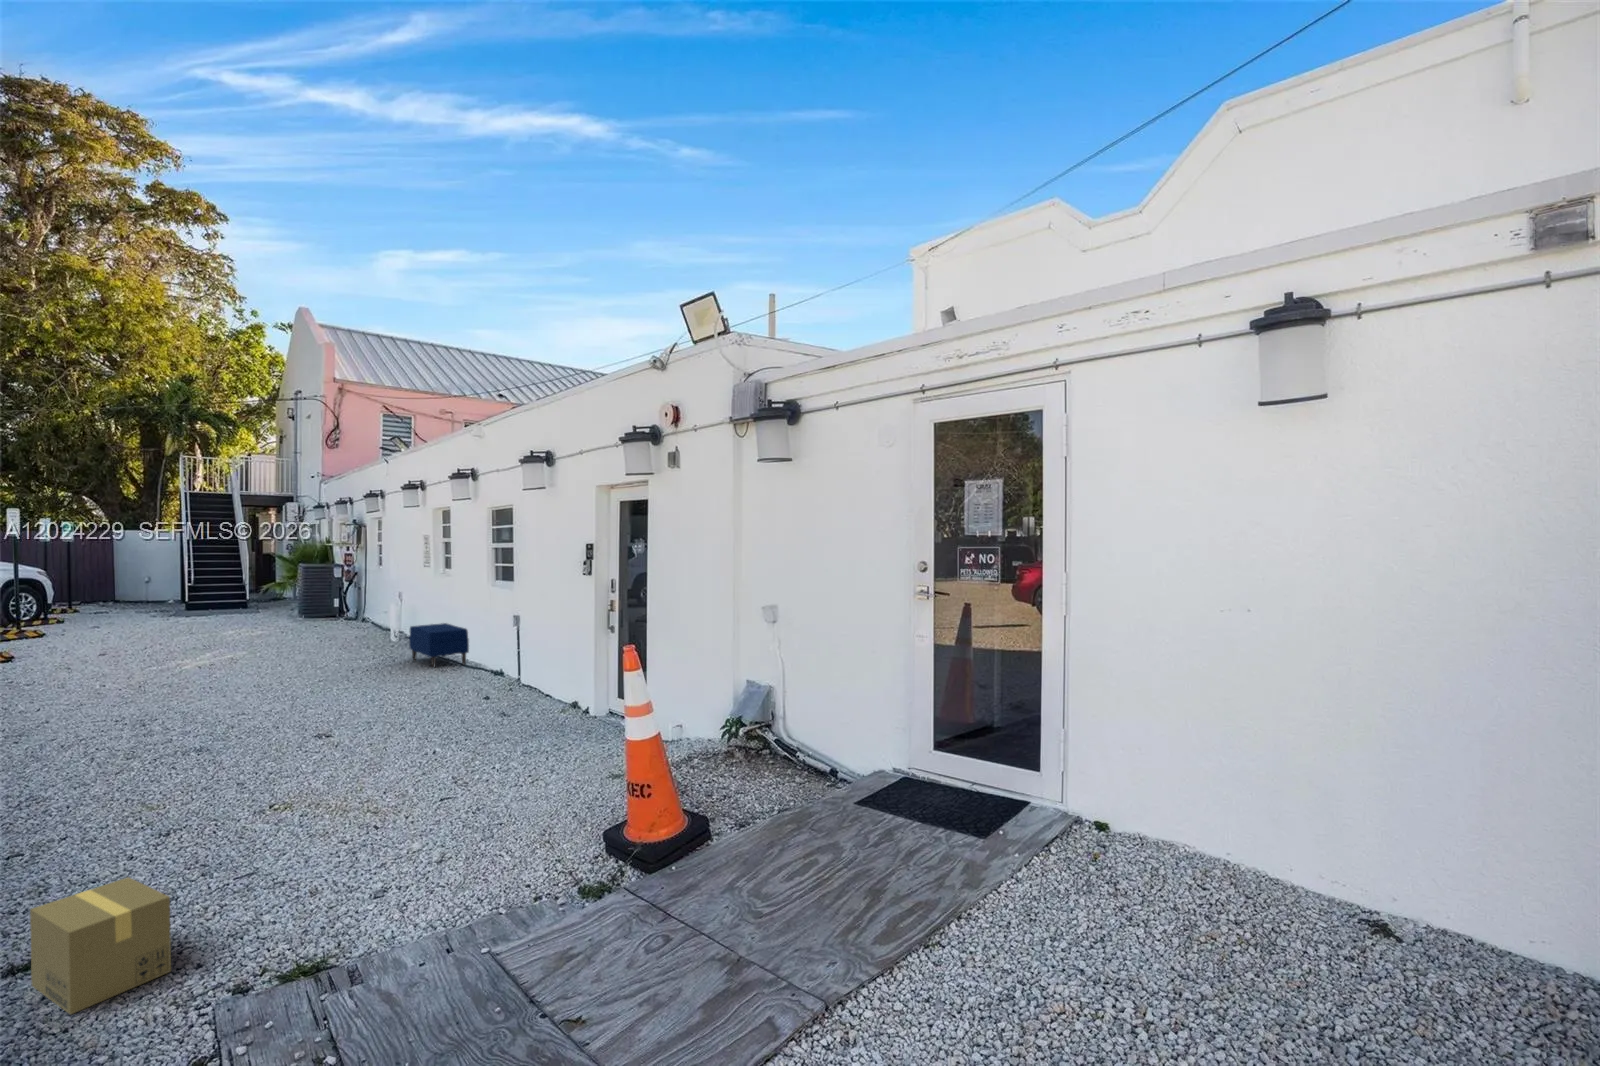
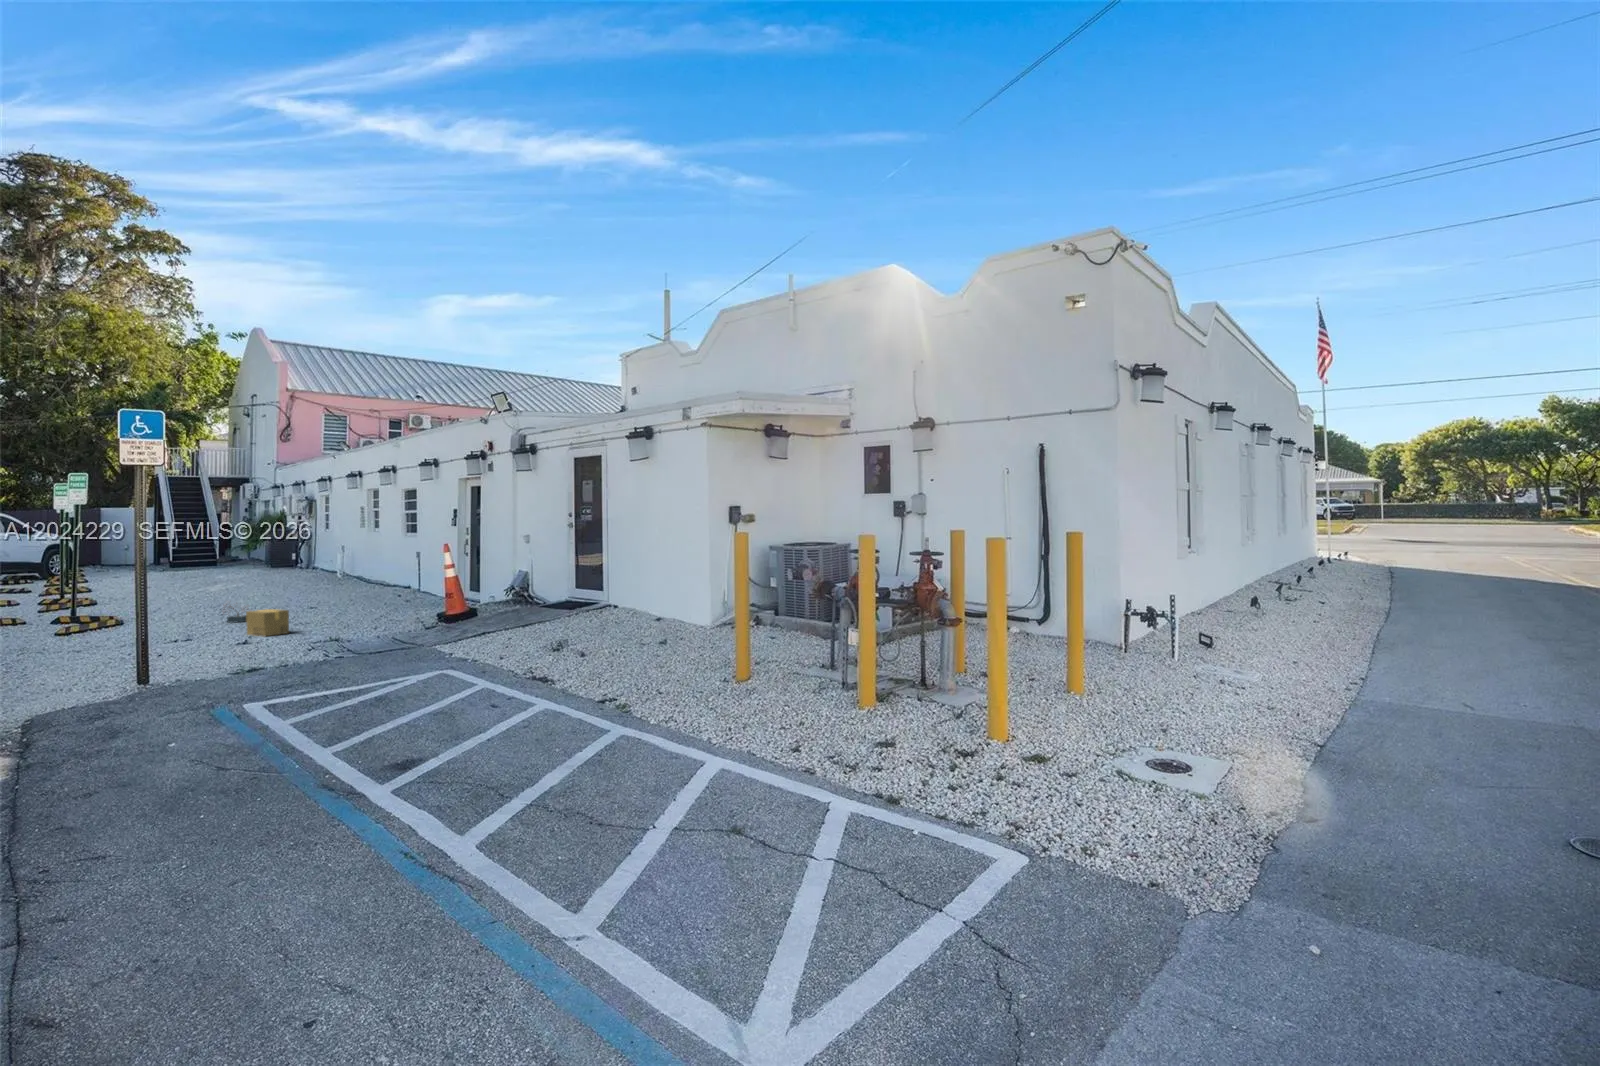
bench: present [409,623,469,668] -> none [352,563,391,588]
decorative plant: none [55,789,146,852] -> present [223,604,252,623]

